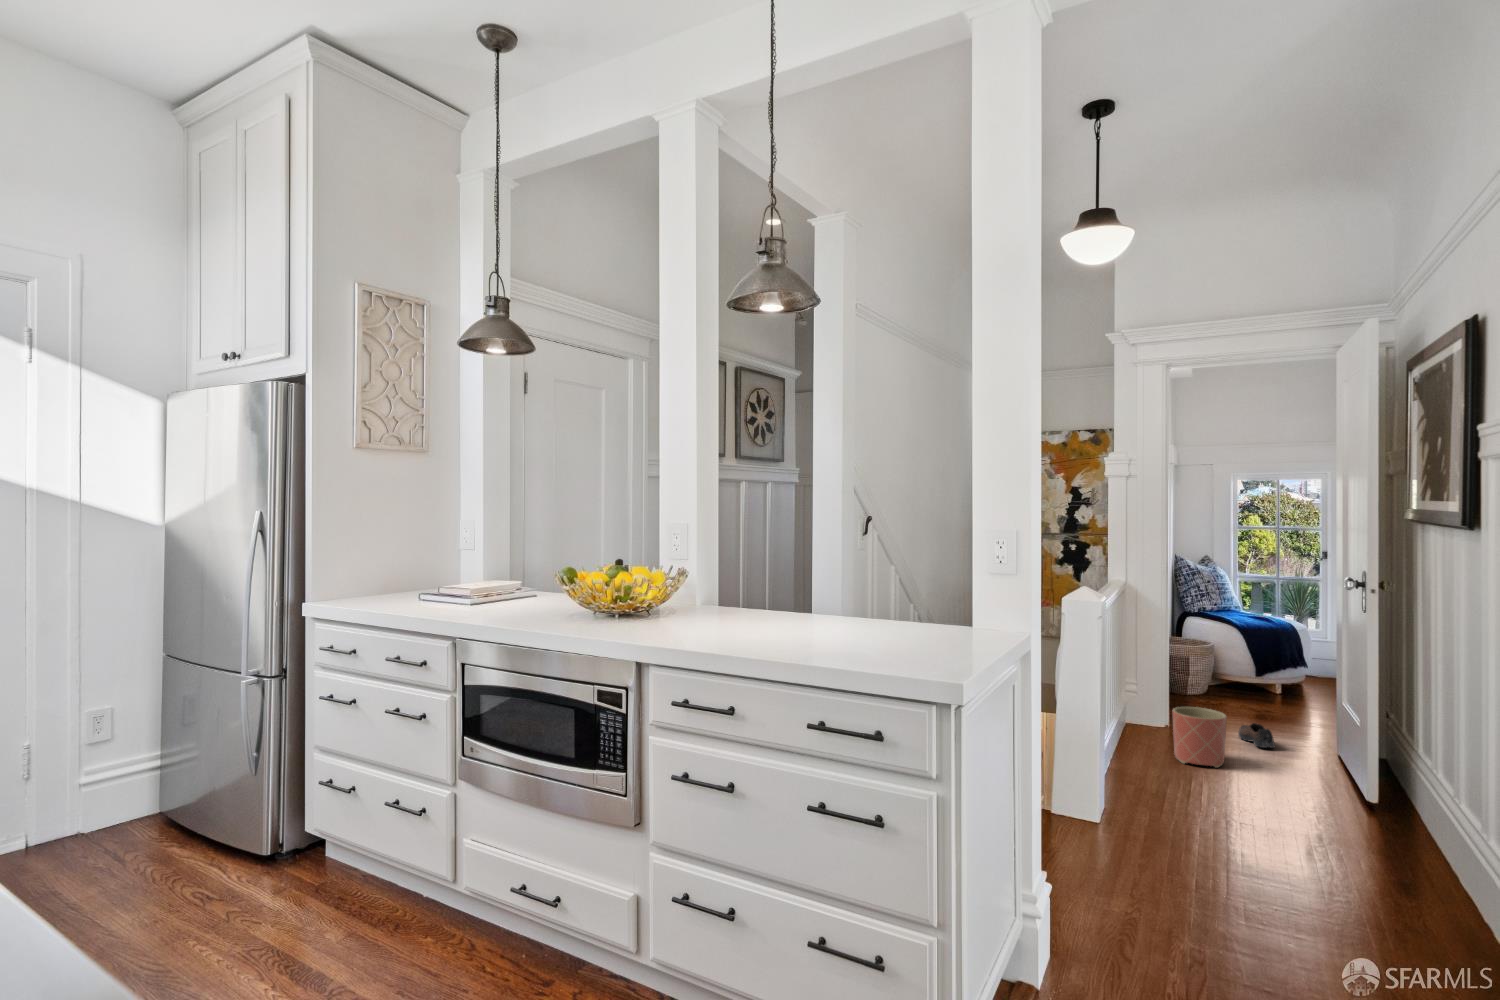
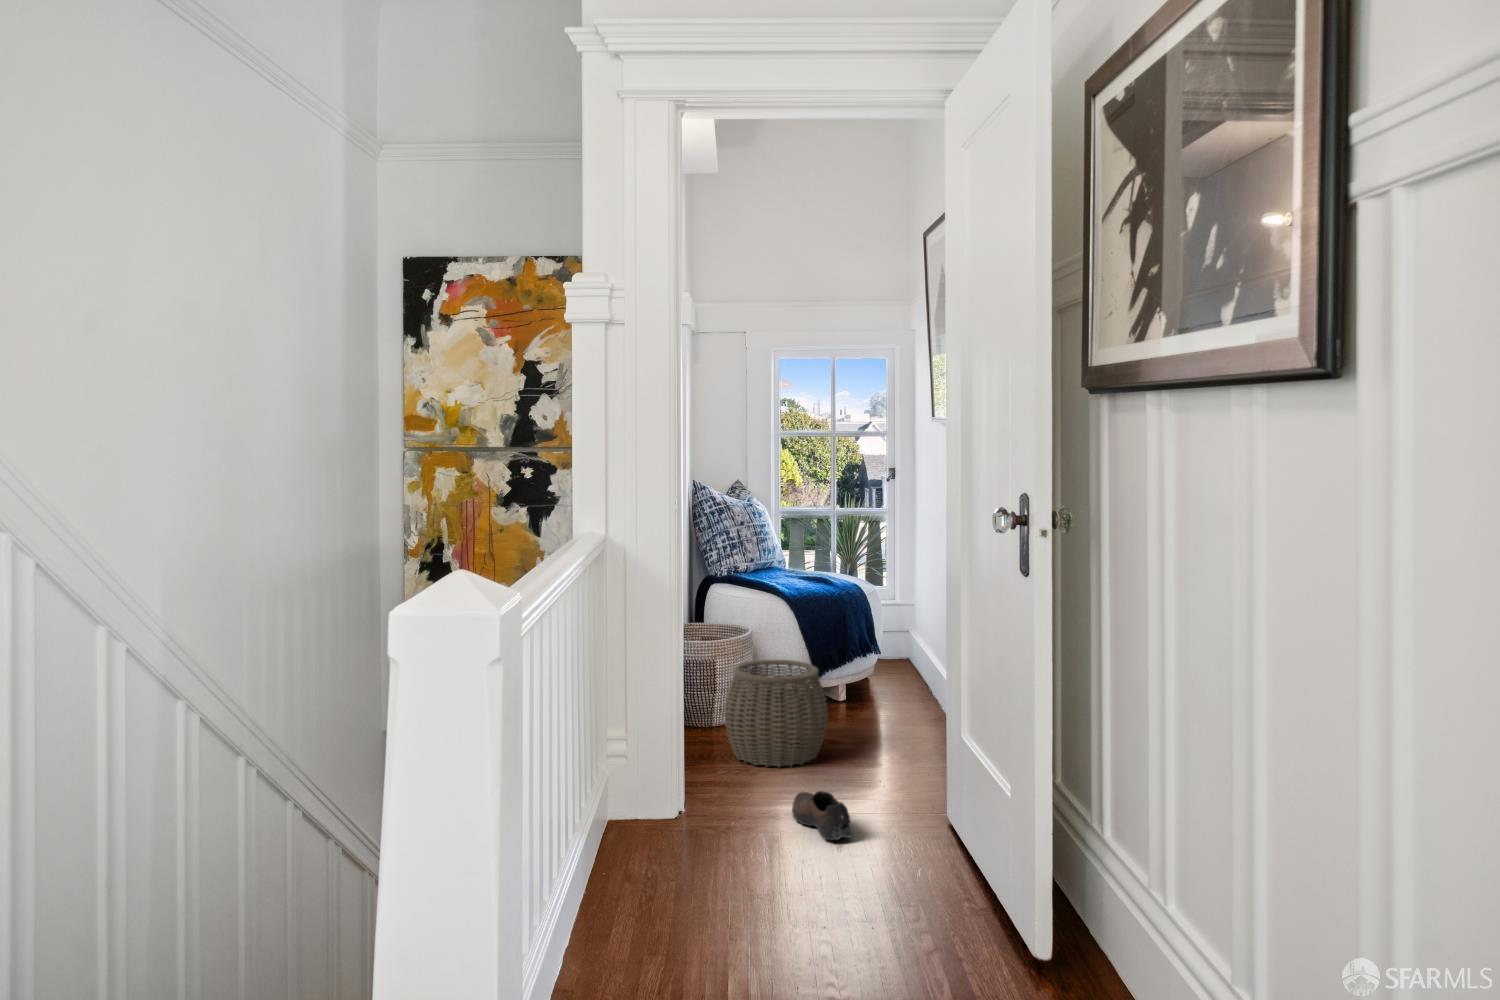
woven basket: none [1197,658,1265,718] -> present [724,660,828,767]
planter: present [1172,707,1227,768] -> none [677,791,776,921]

